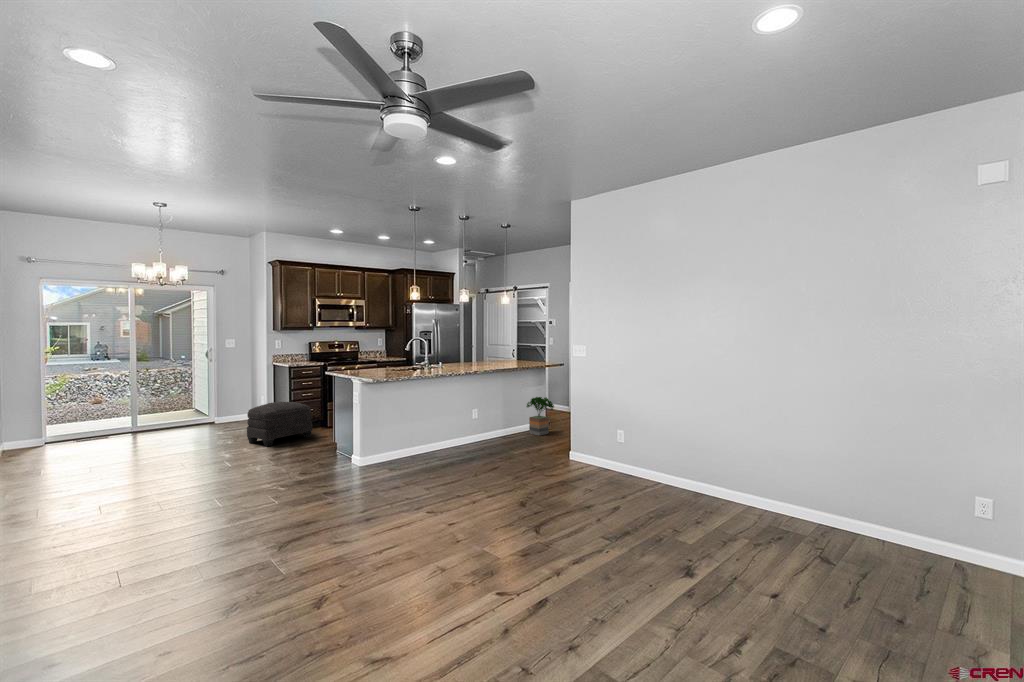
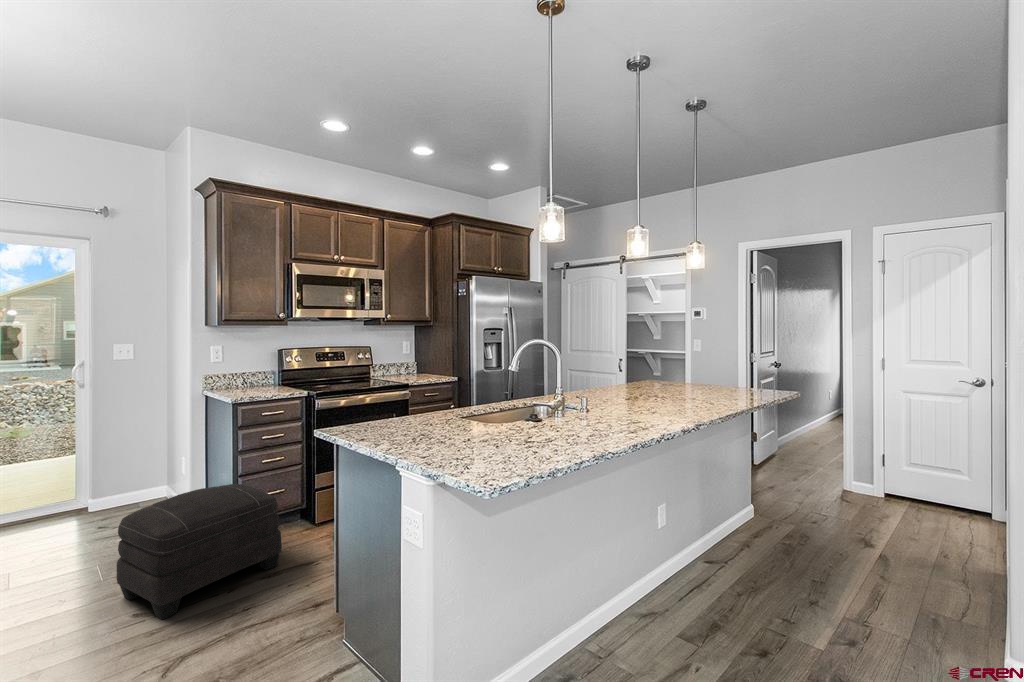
potted tree: present [527,397,554,436] -> none [739,463,806,554]

